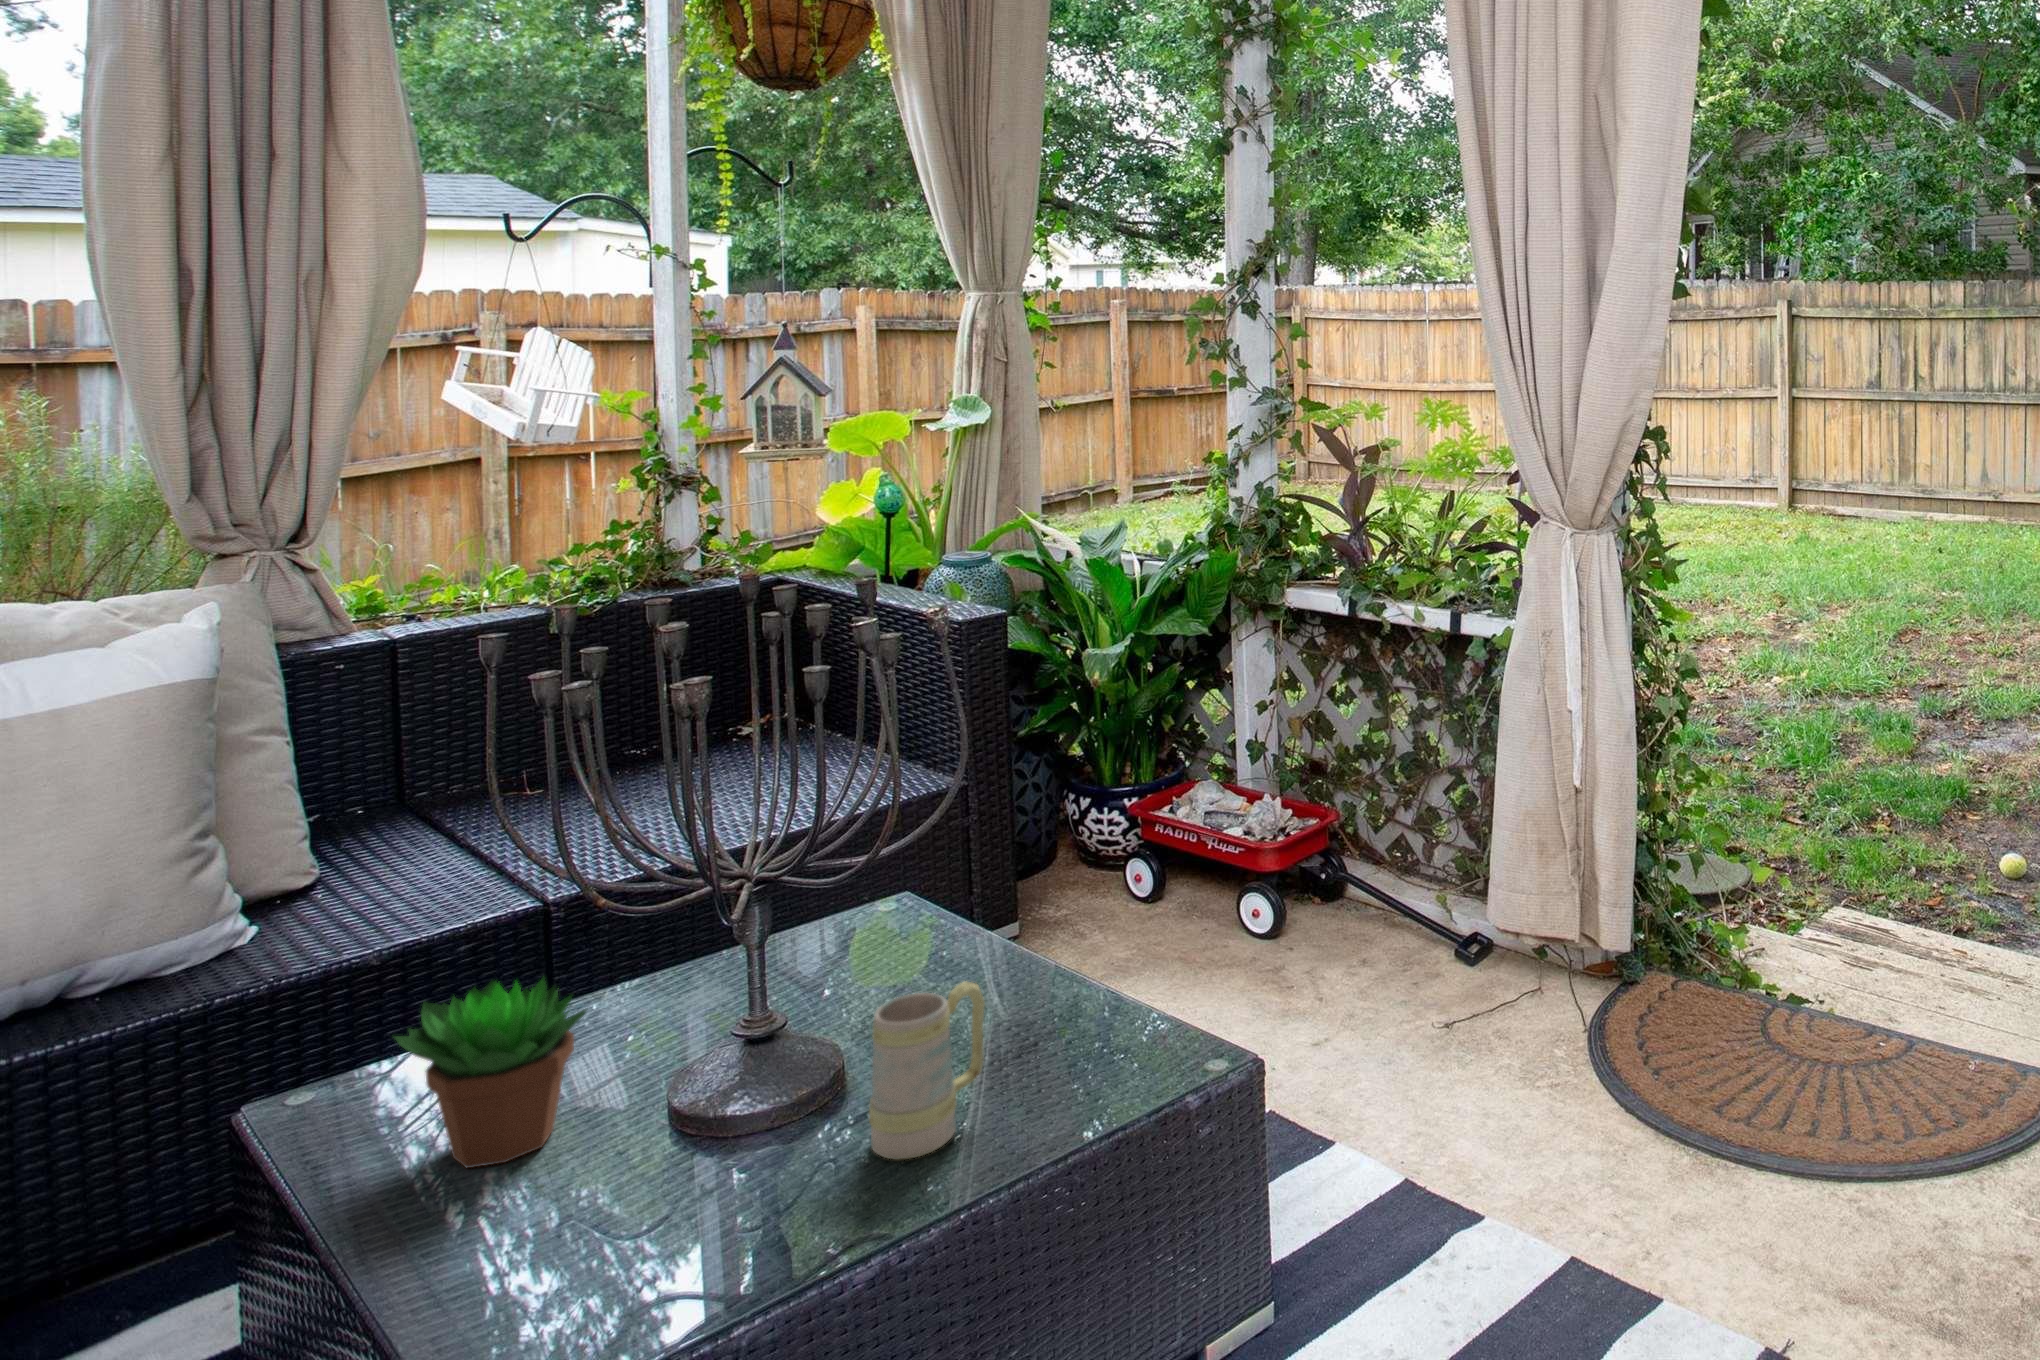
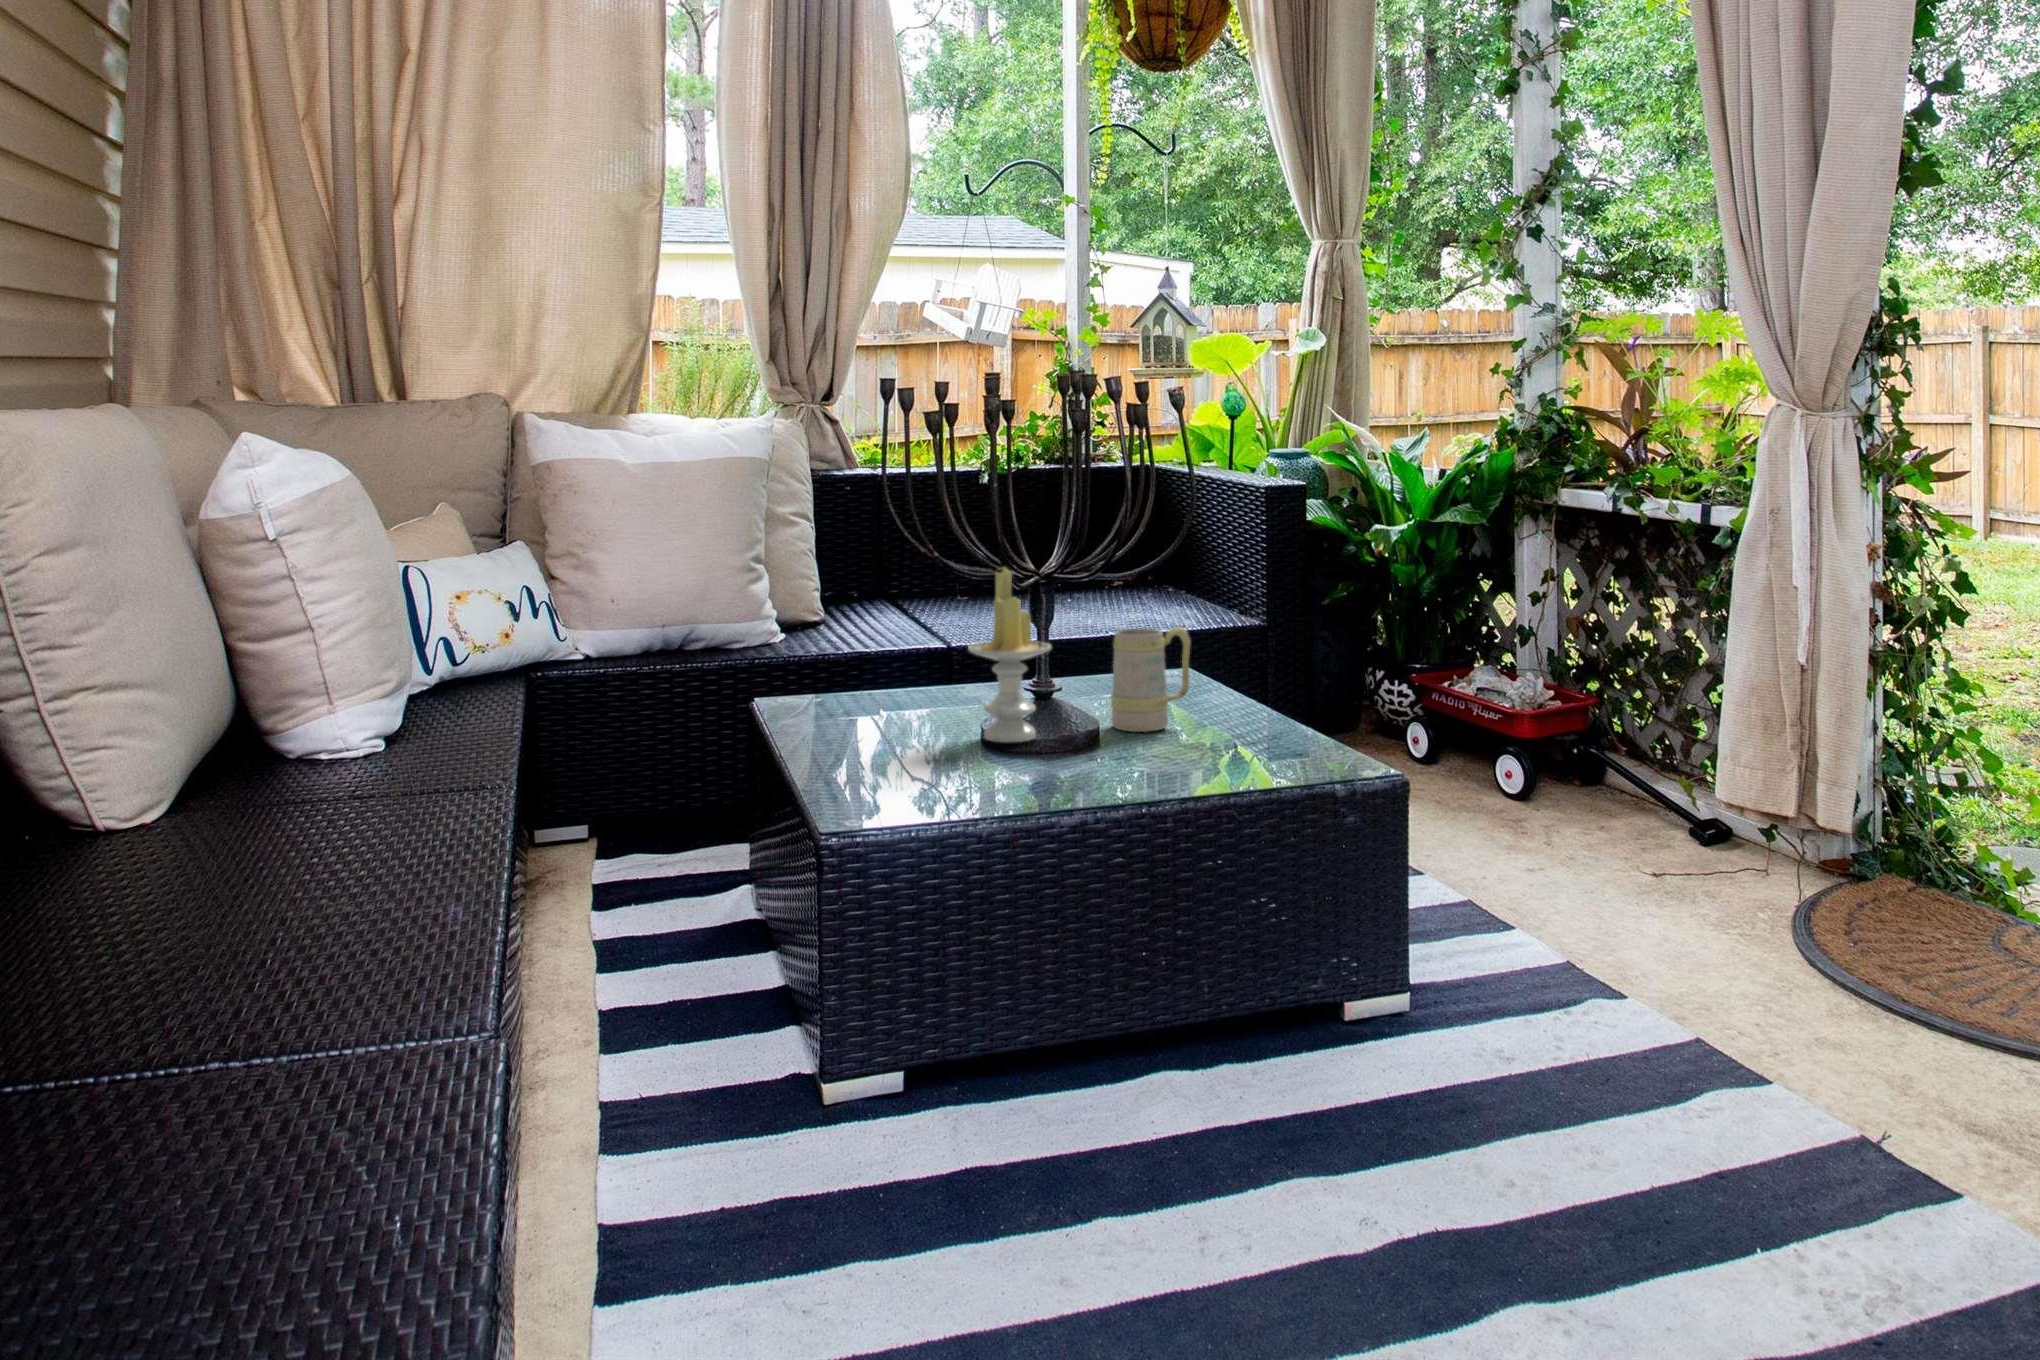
succulent plant: present [395,976,586,1168] -> none [852,592,957,702]
candle: none [637,976,785,1260] -> present [968,568,1051,742]

